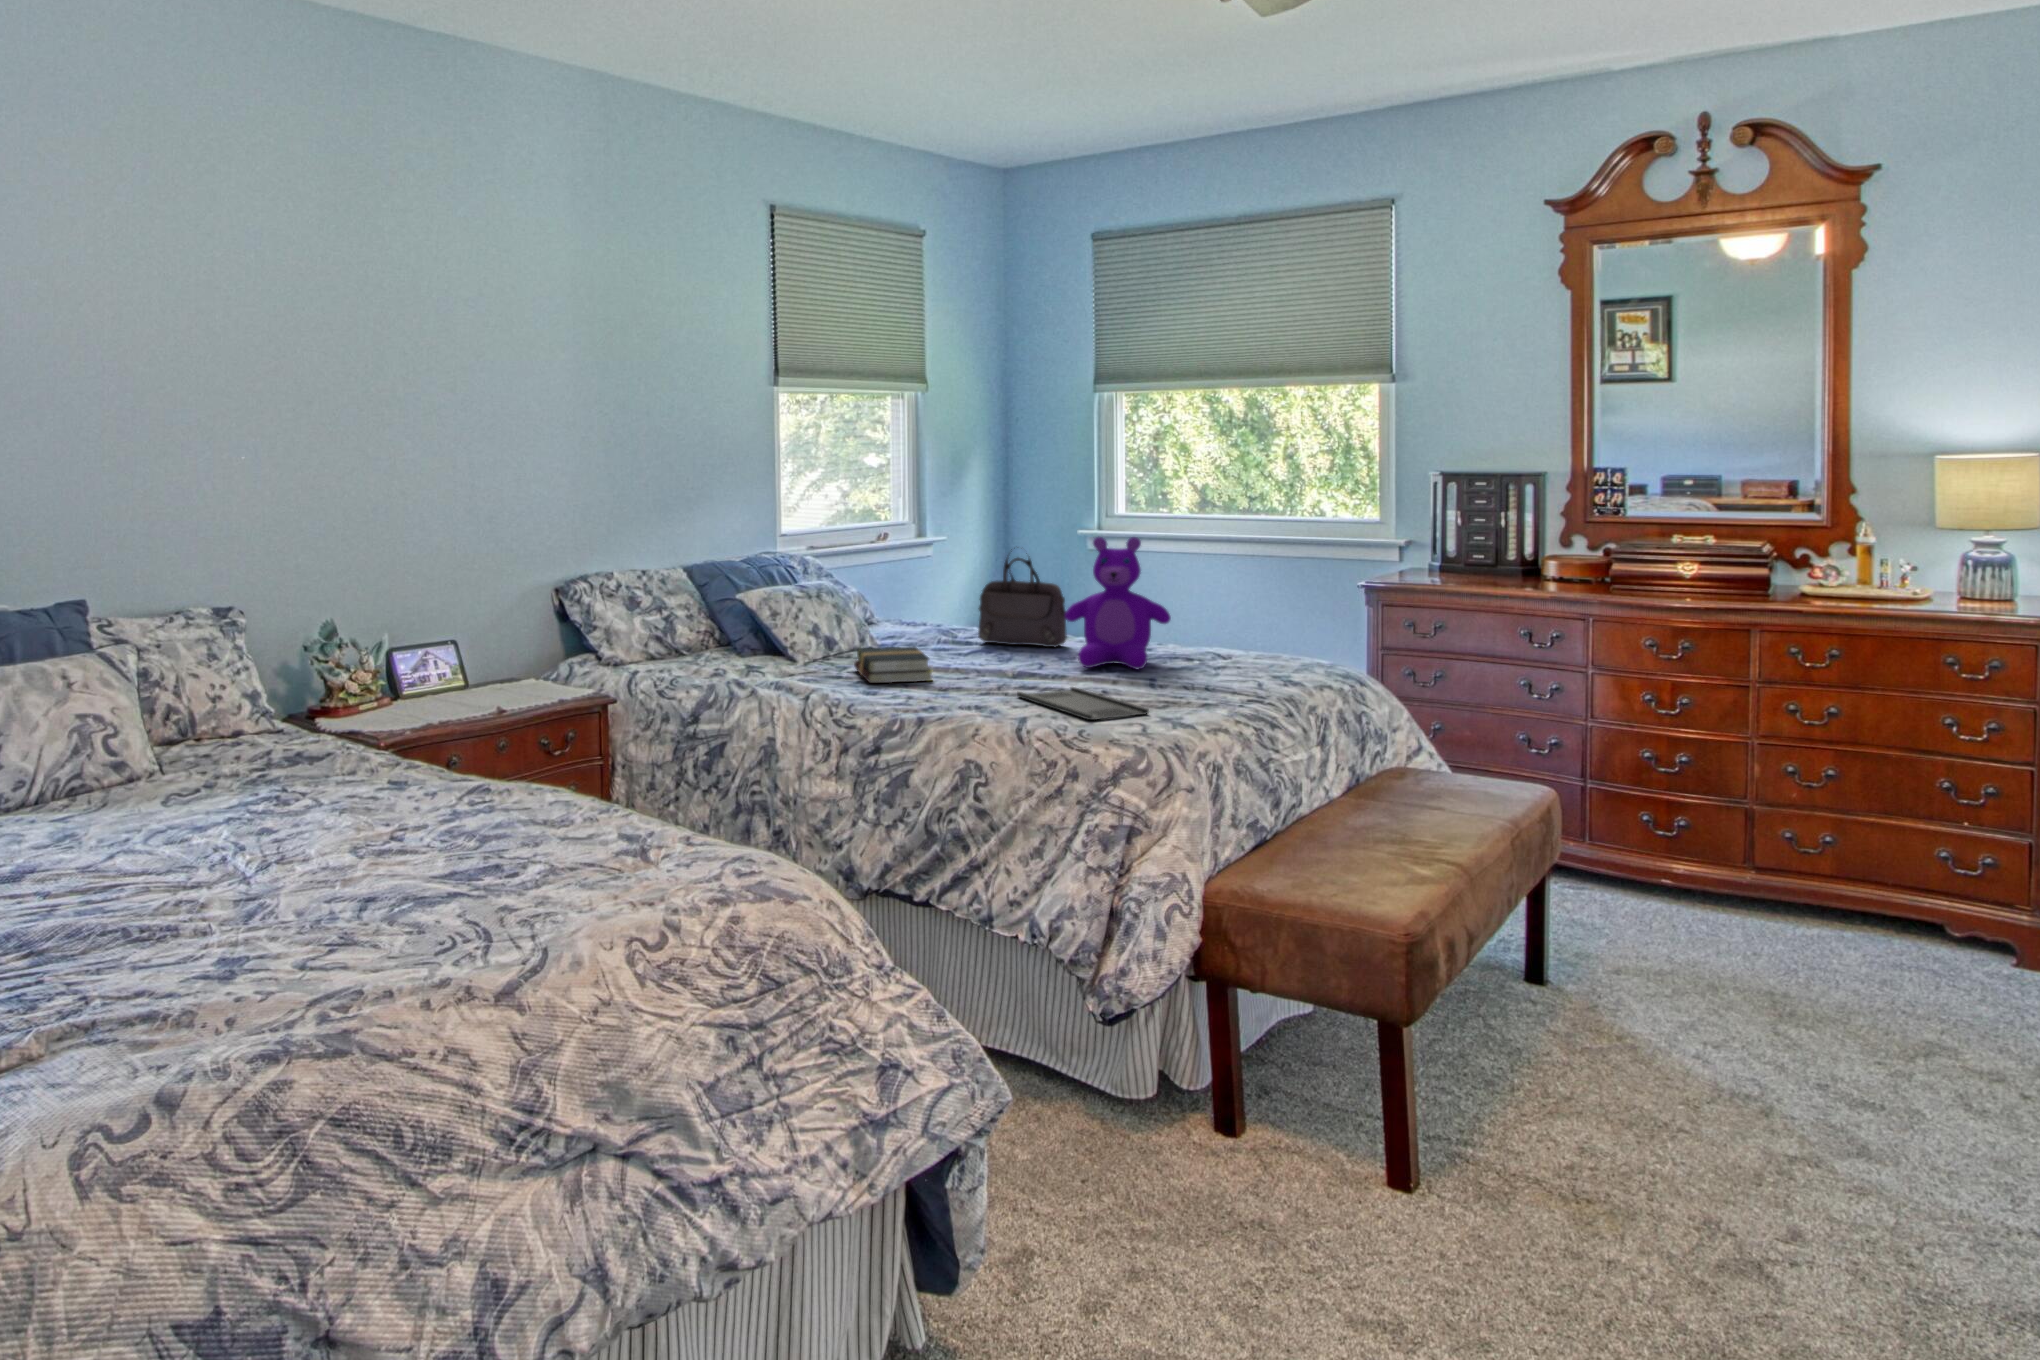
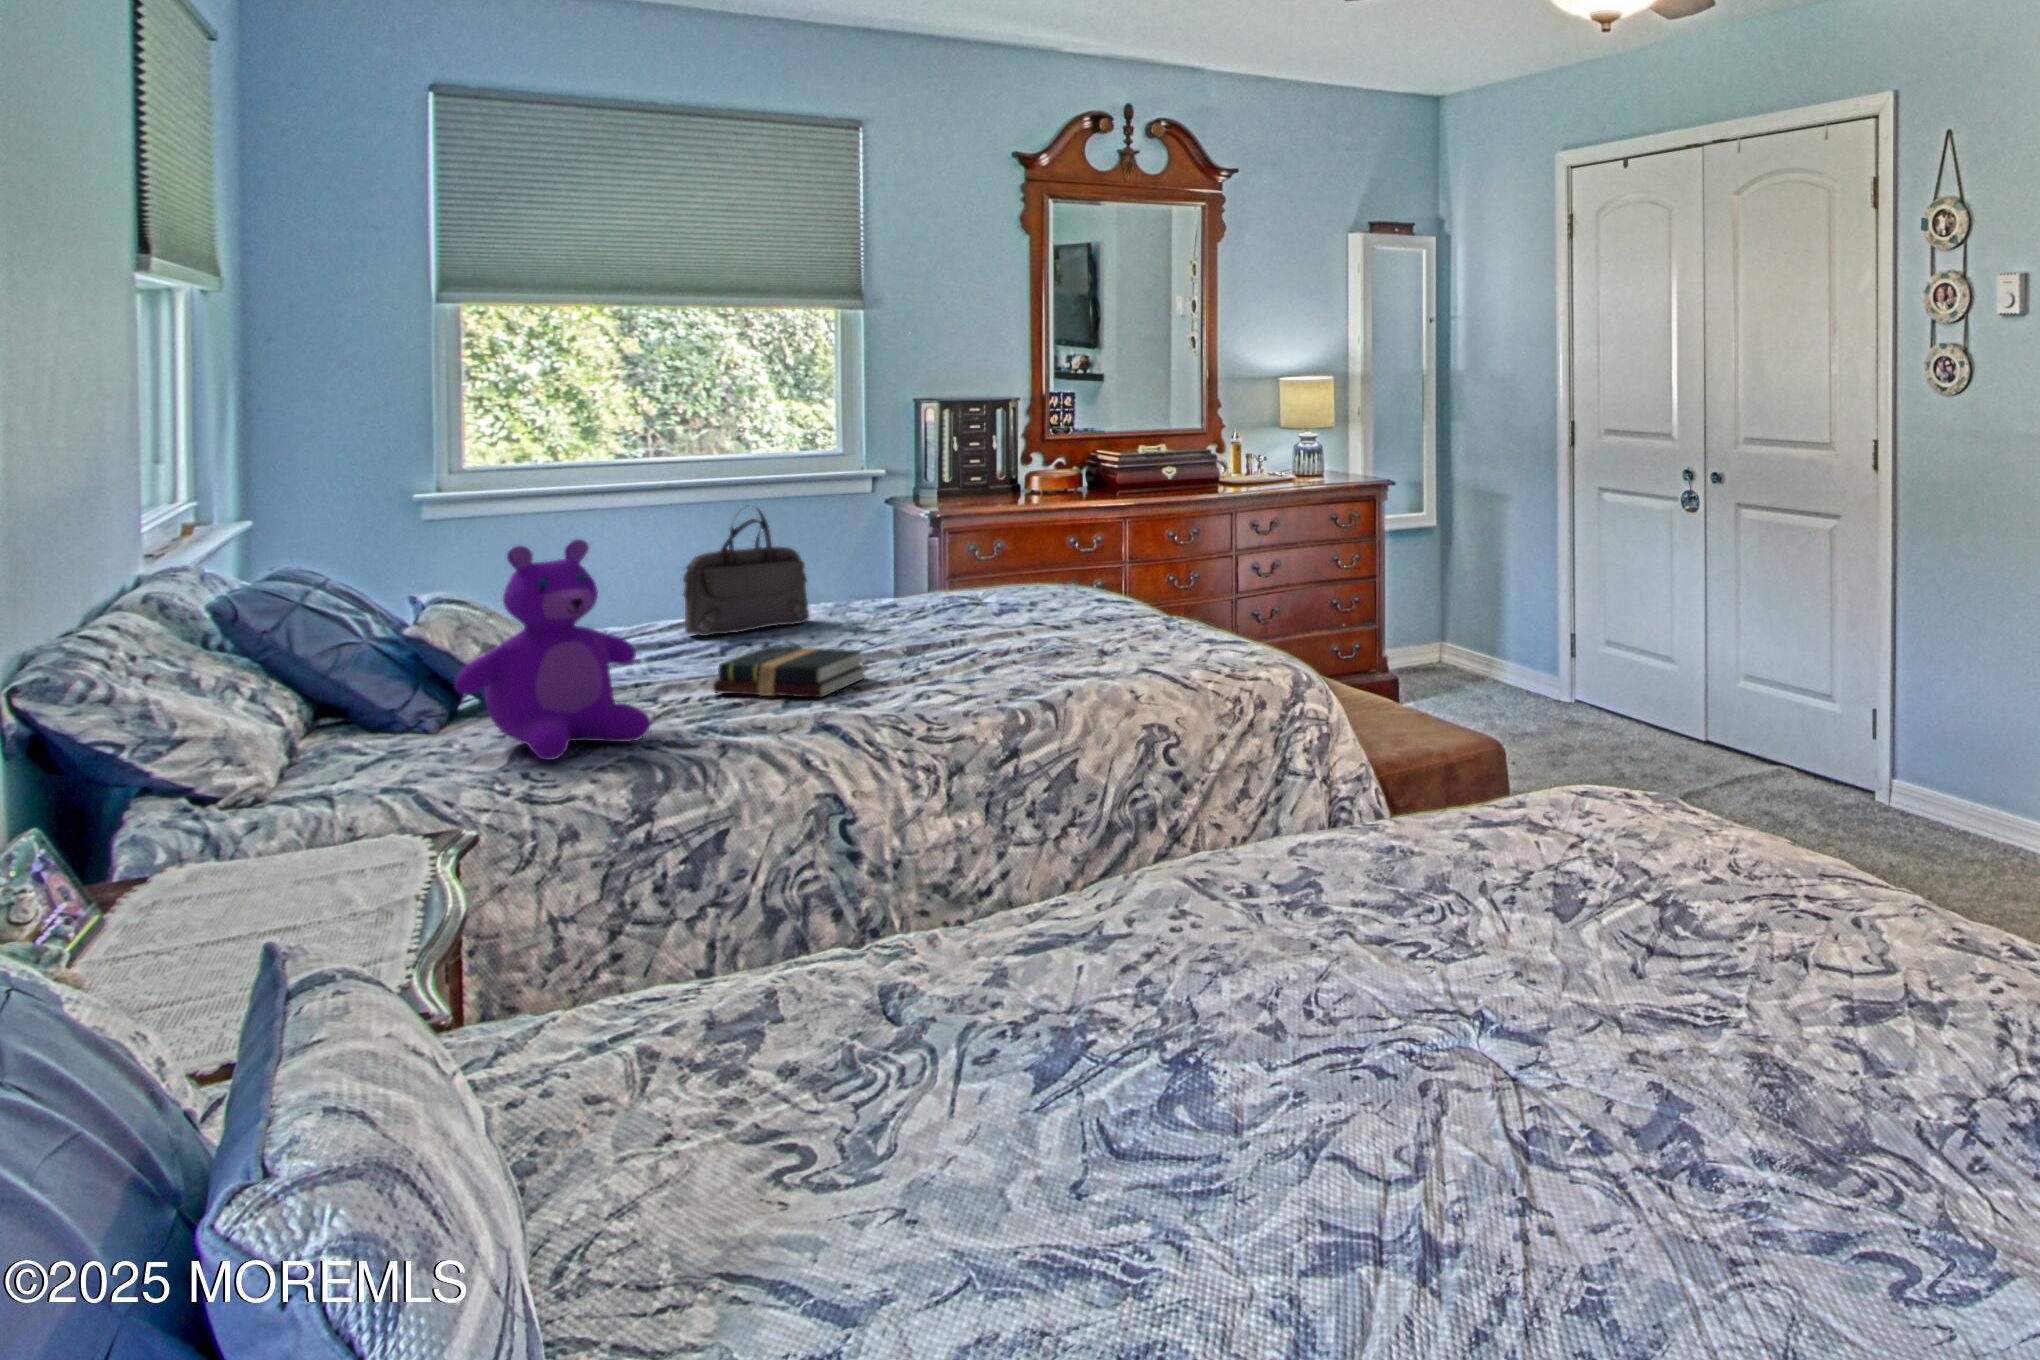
teddy bear: present [1065,537,1171,669] -> present [455,539,650,760]
tray: present [1017,687,1149,720] -> none [1020,641,1178,665]

